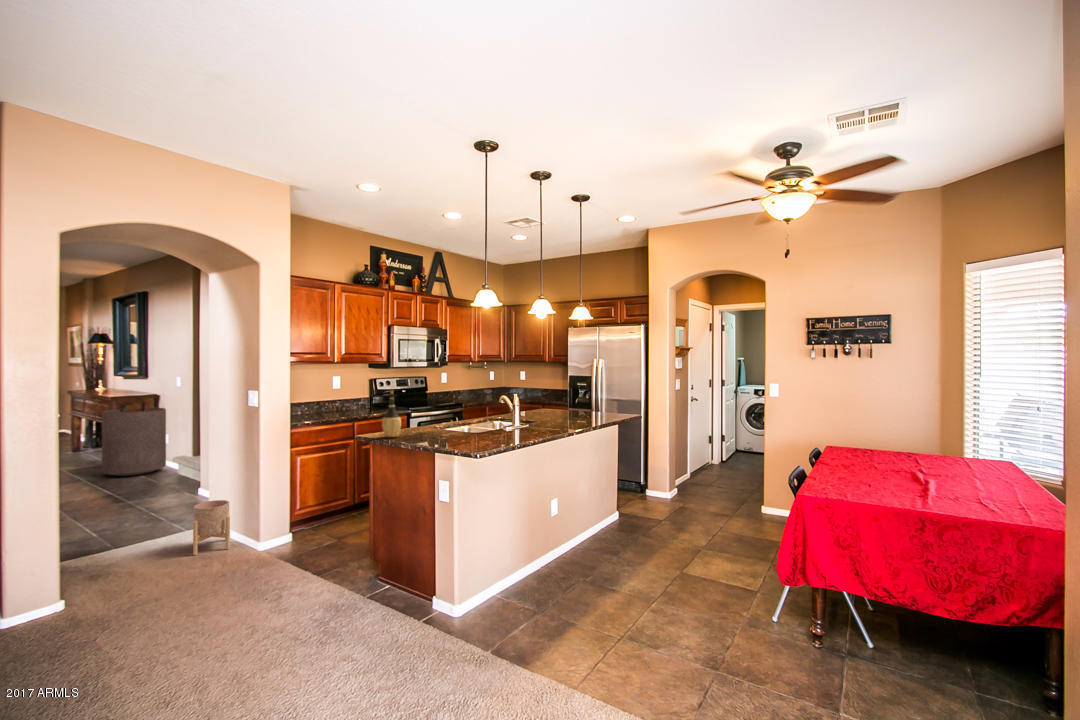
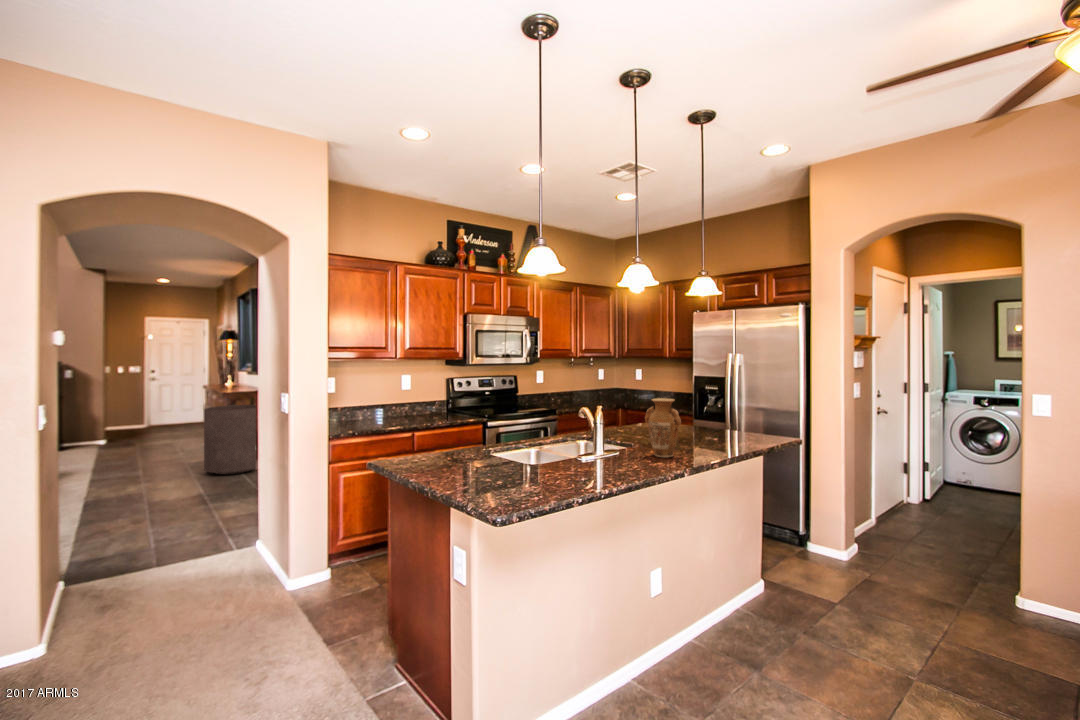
vase: none [545,389,569,428] -> present [645,398,681,457]
wine bottle: present [382,391,401,437] -> none [406,399,433,464]
planter: present [193,500,230,555] -> none [220,521,267,587]

